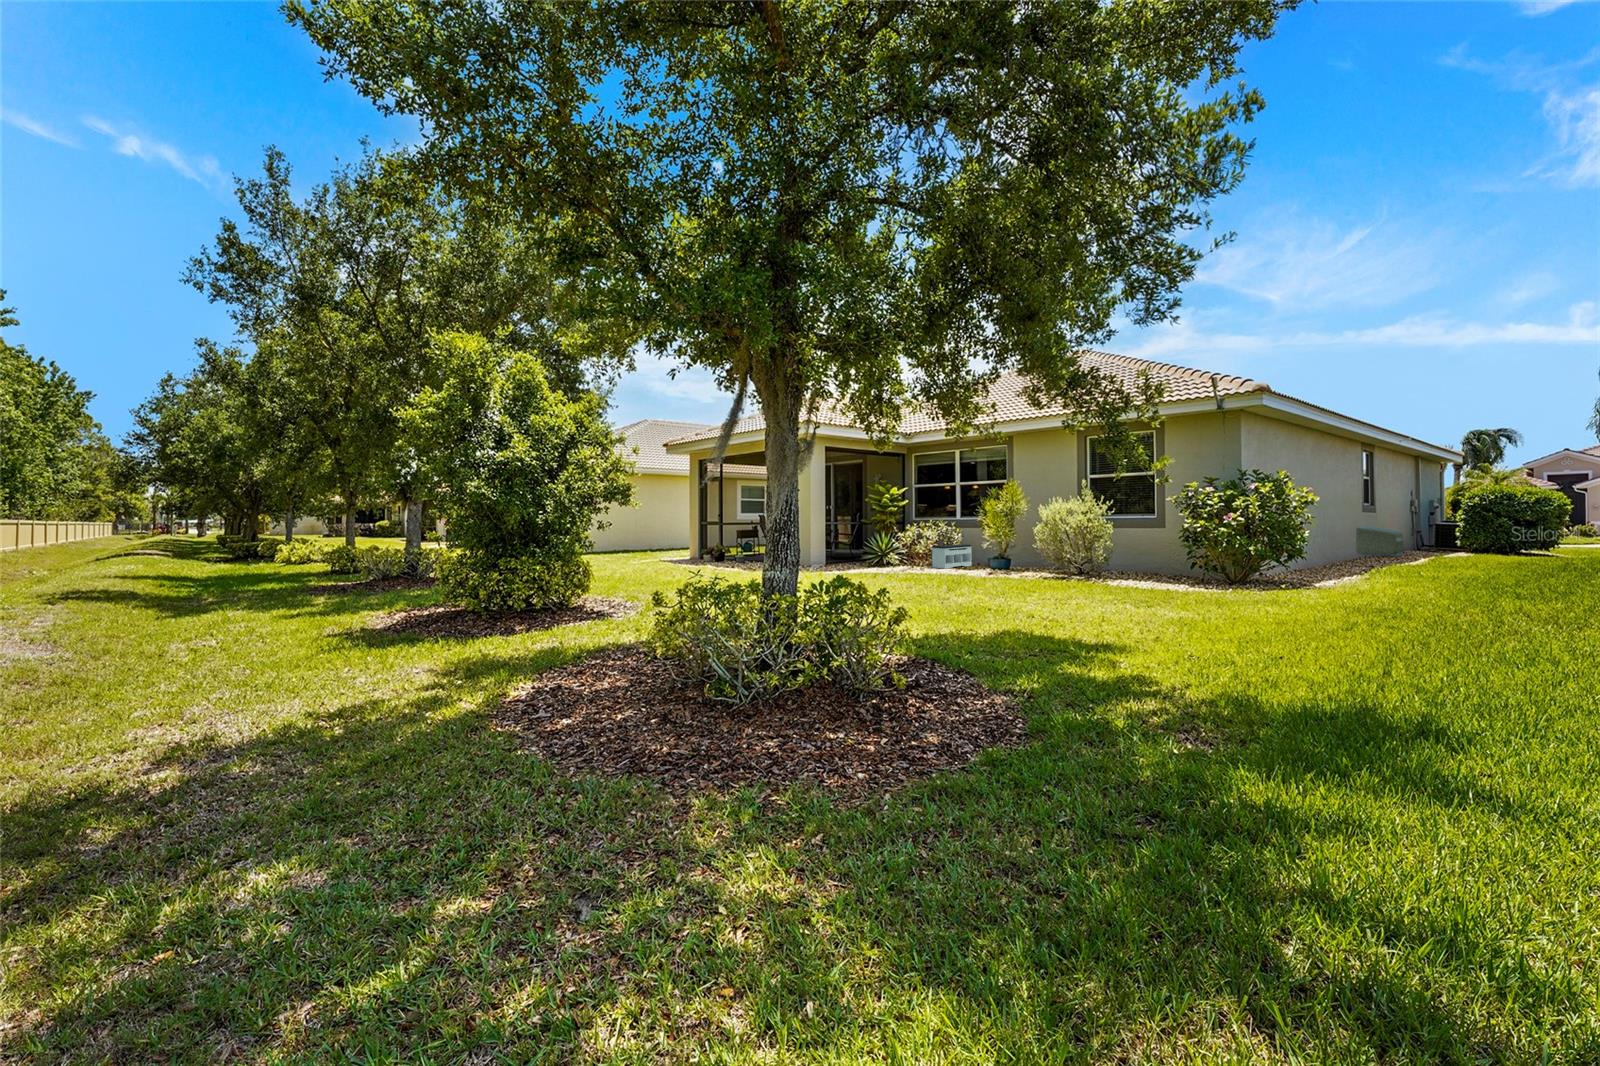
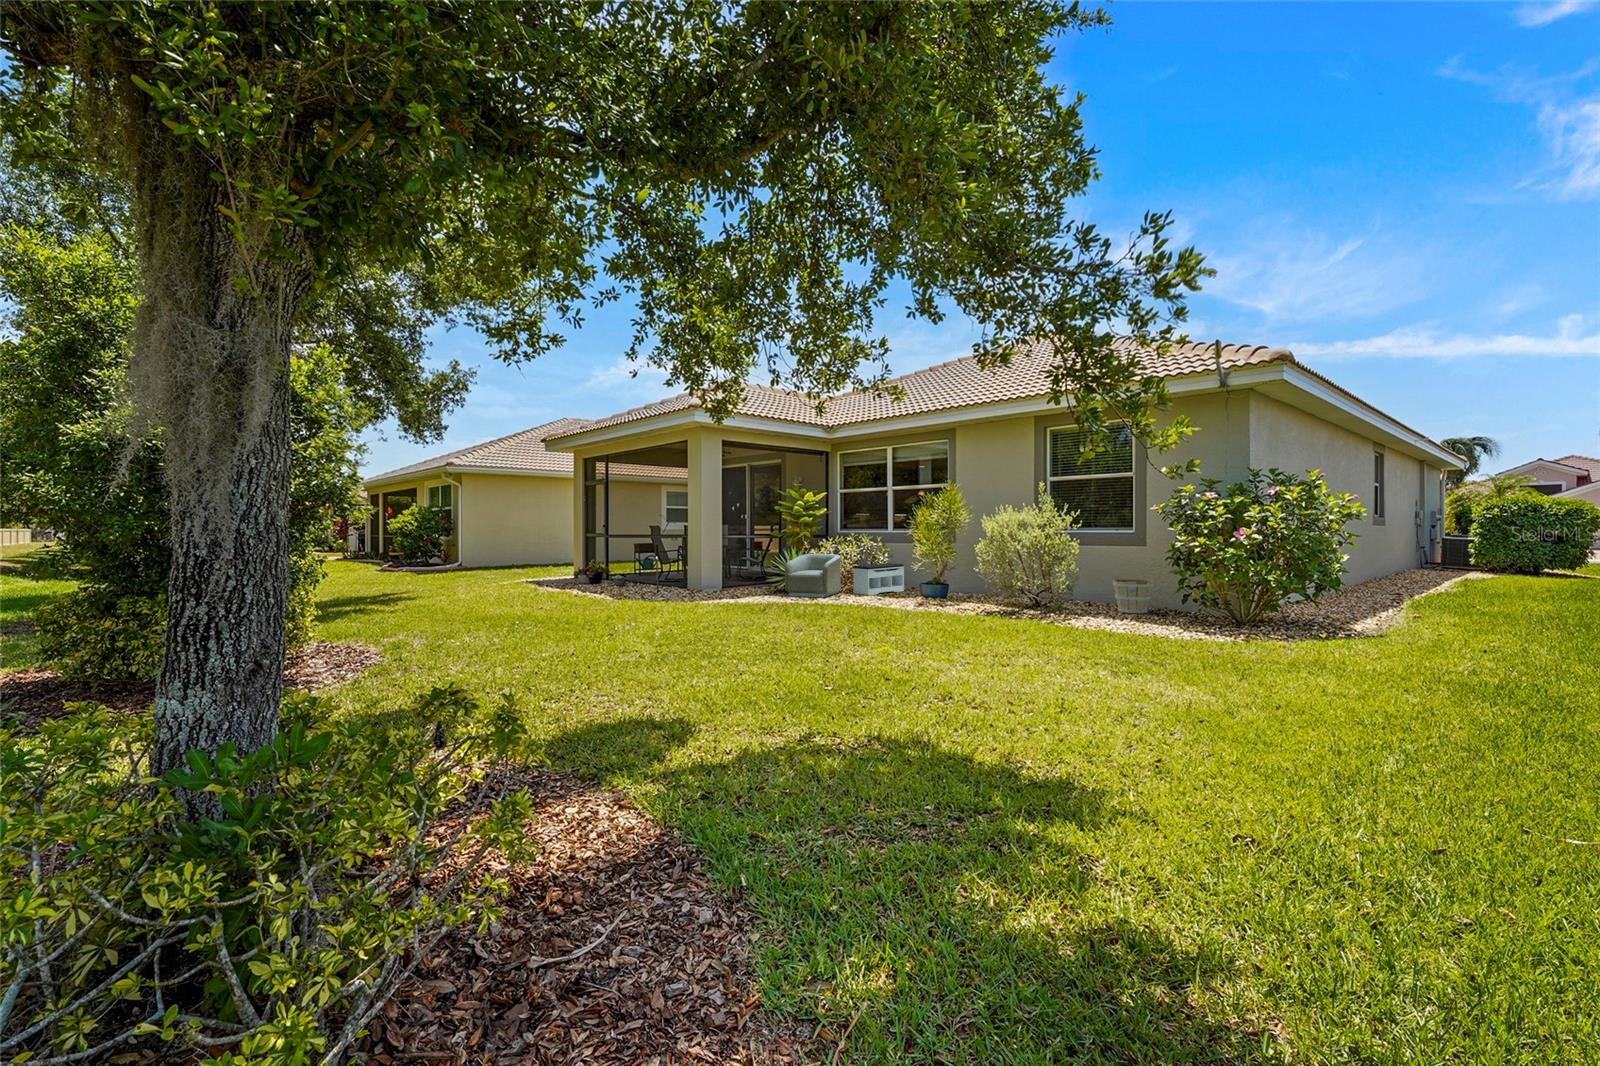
armchair: present [1356,526,1404,556] -> present [785,554,841,597]
wooden bucket: none [1137,552,1169,578] -> present [1113,579,1153,614]

